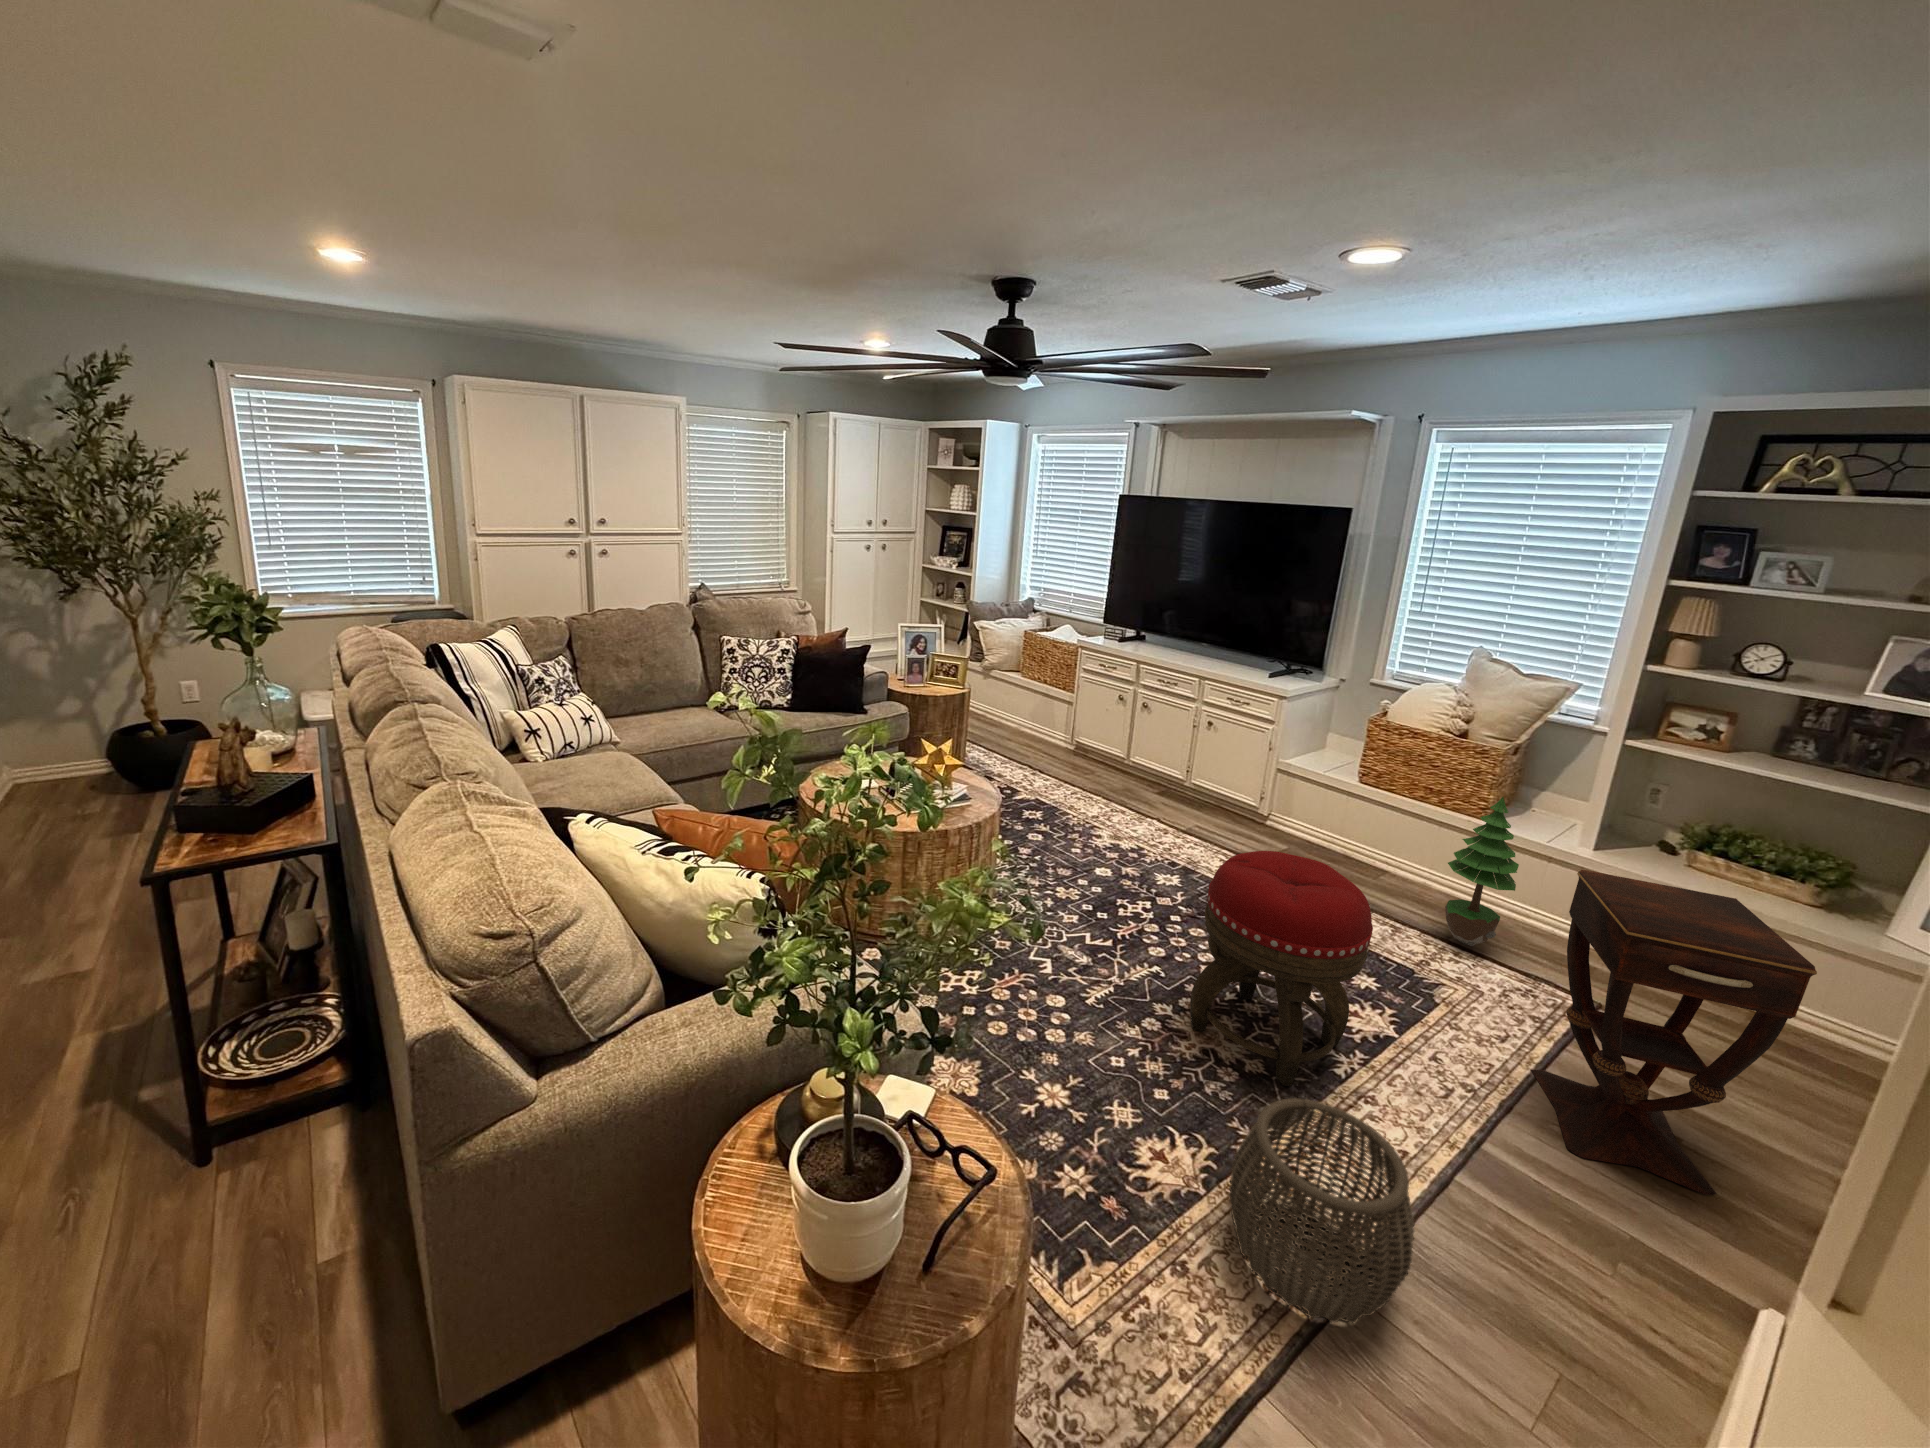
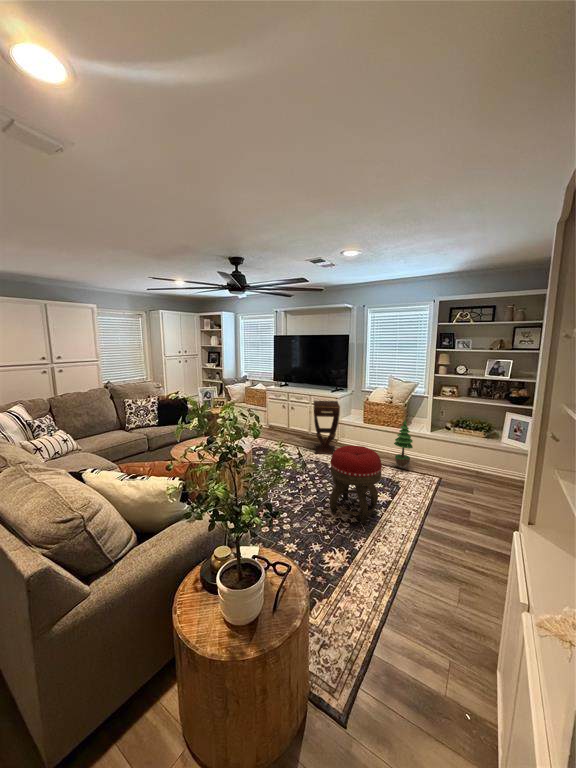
side table: present [1531,870,1817,1195] -> present [314,401,340,454]
woven basket: present [1229,1098,1414,1323] -> none [357,522,416,595]

